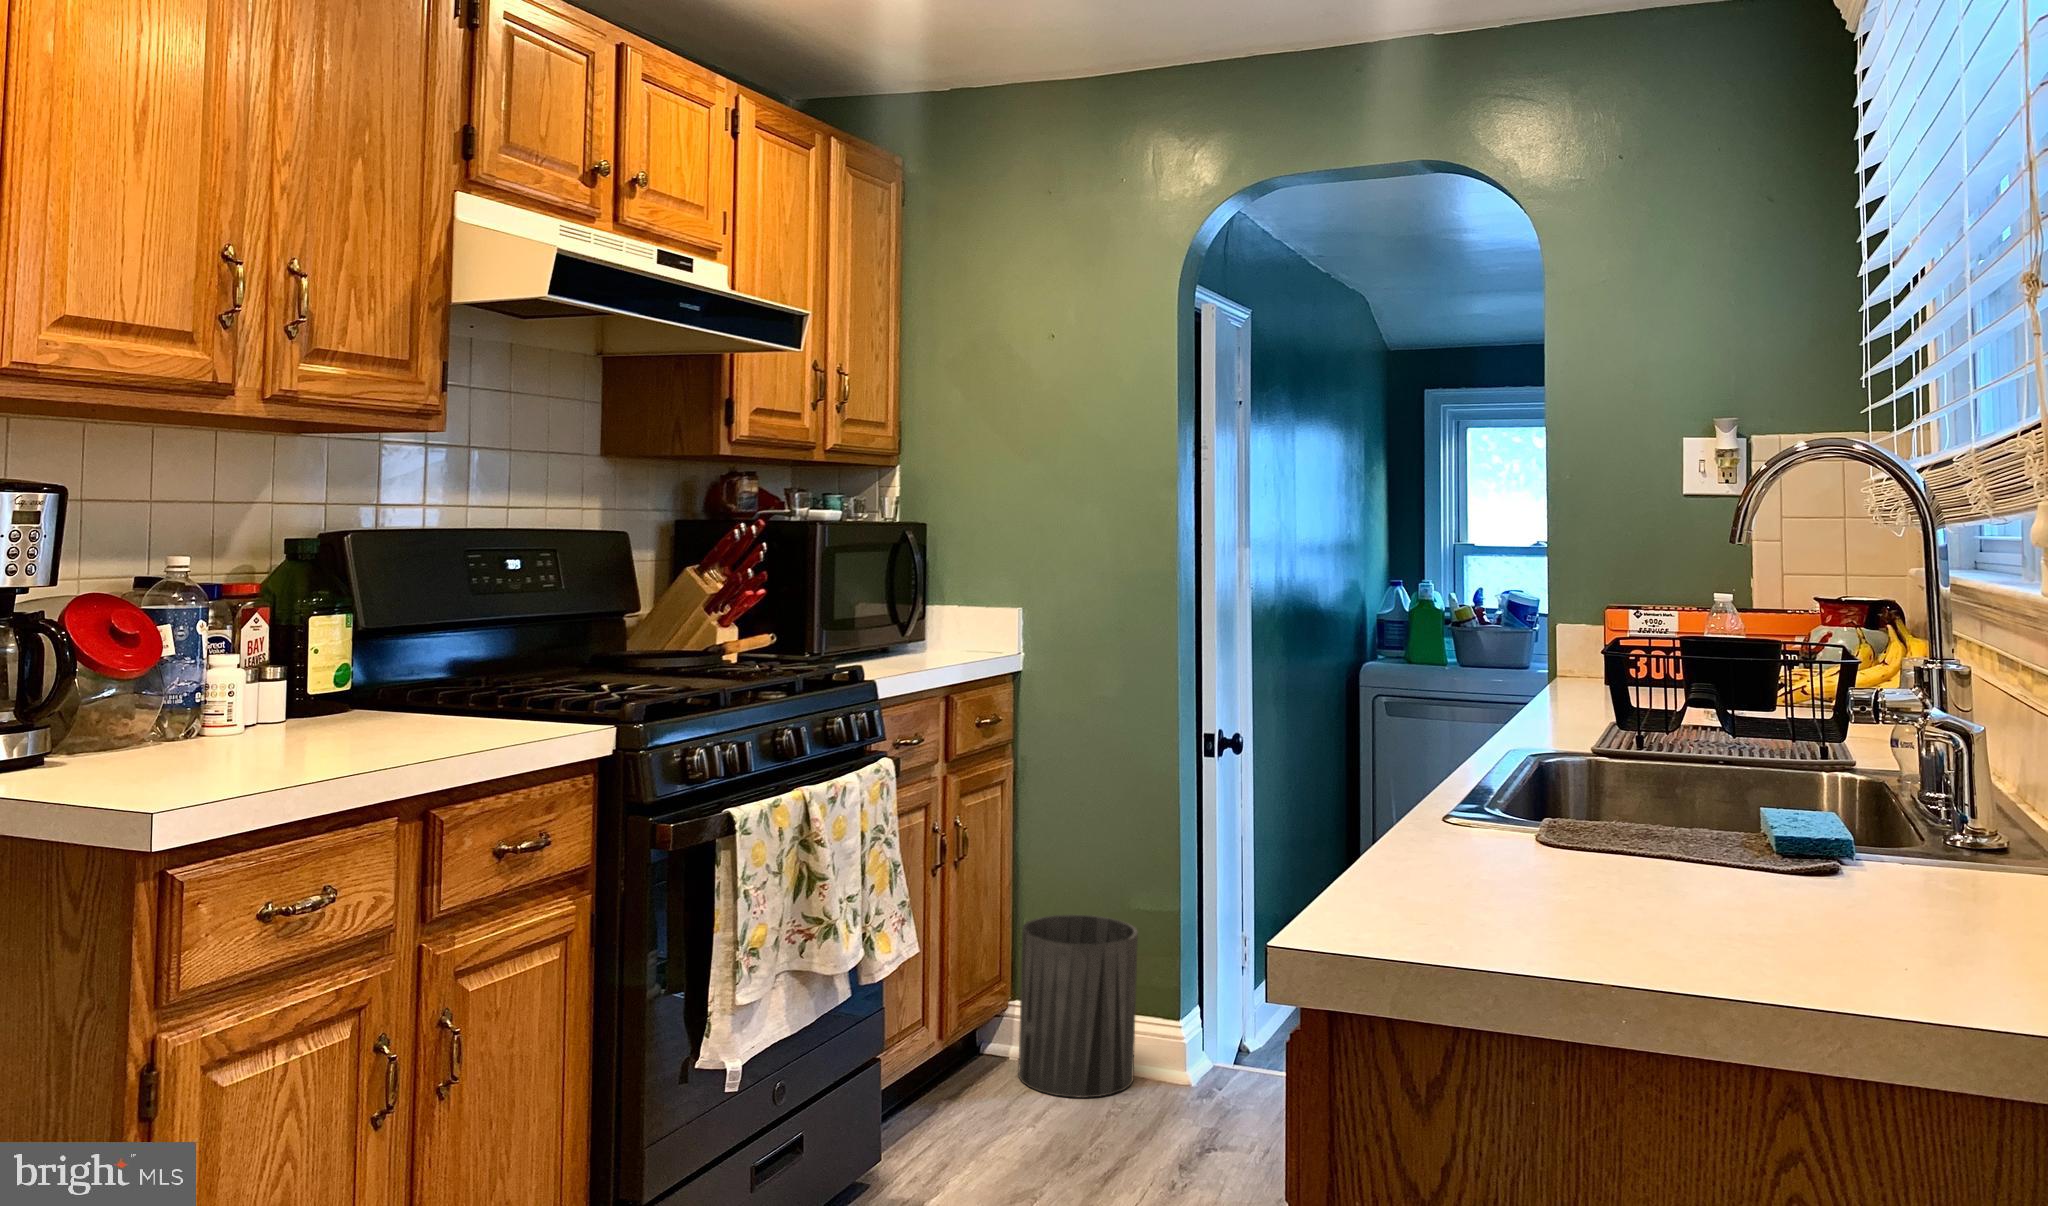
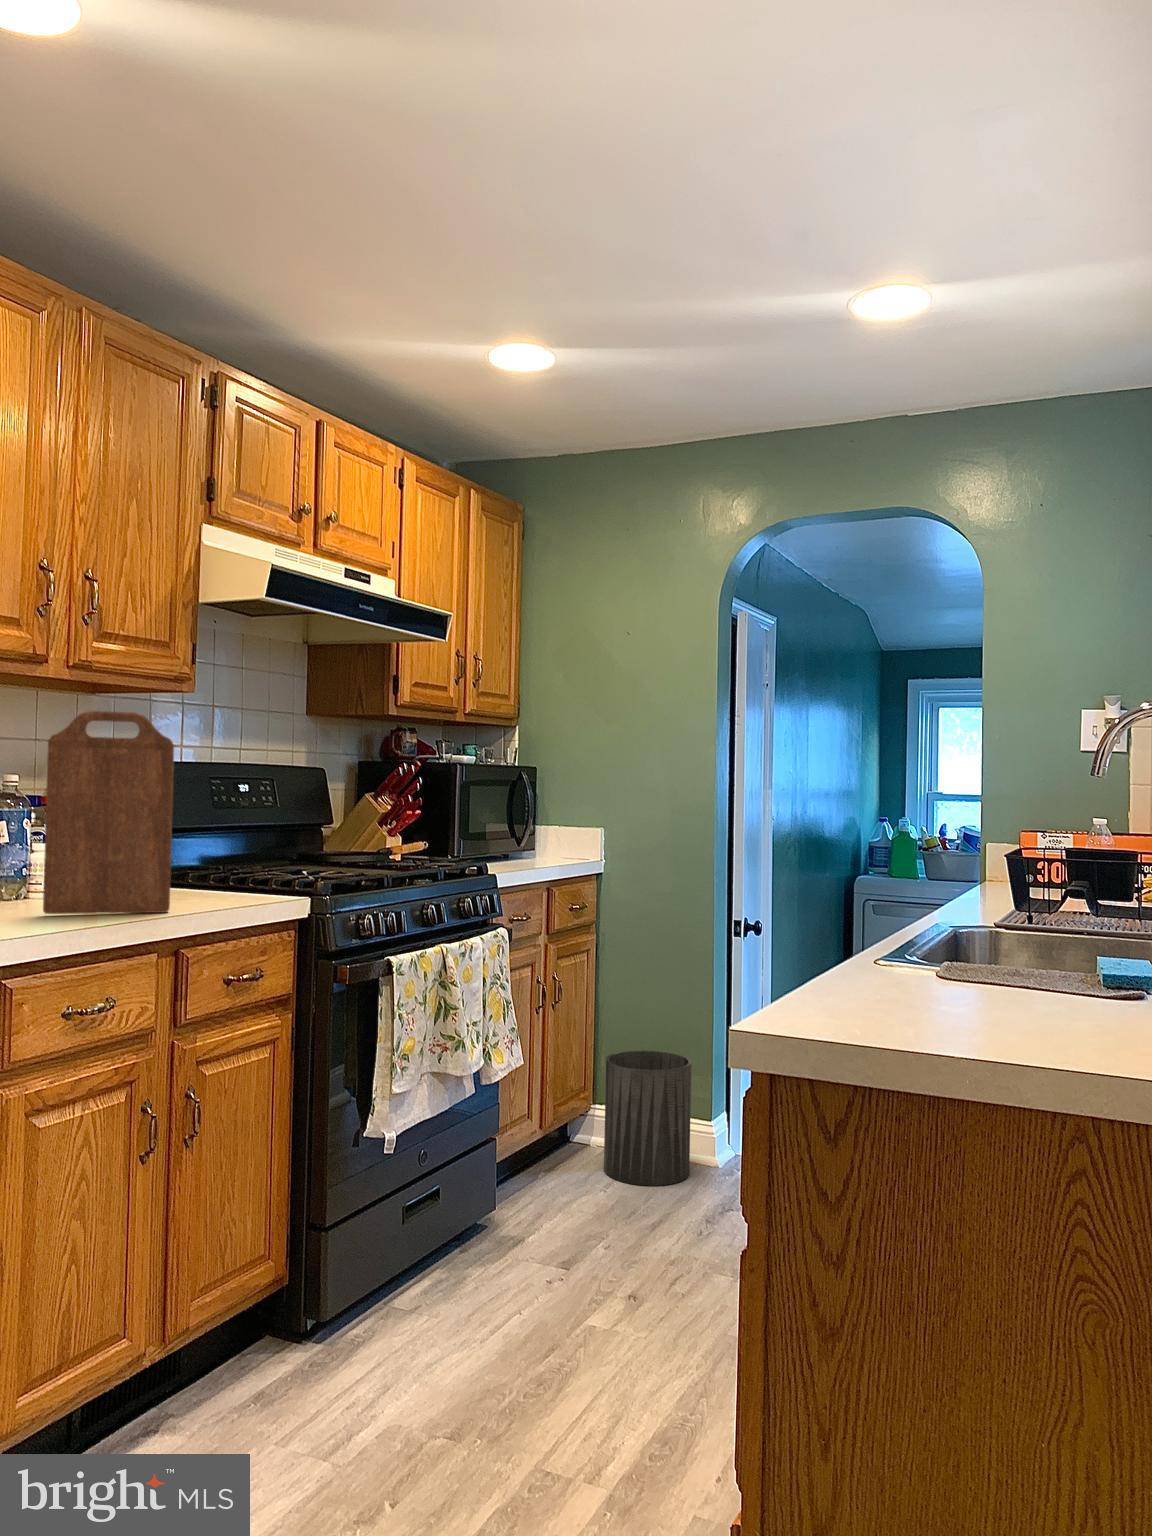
cutting board: none [226,469,416,767] -> present [43,711,174,914]

